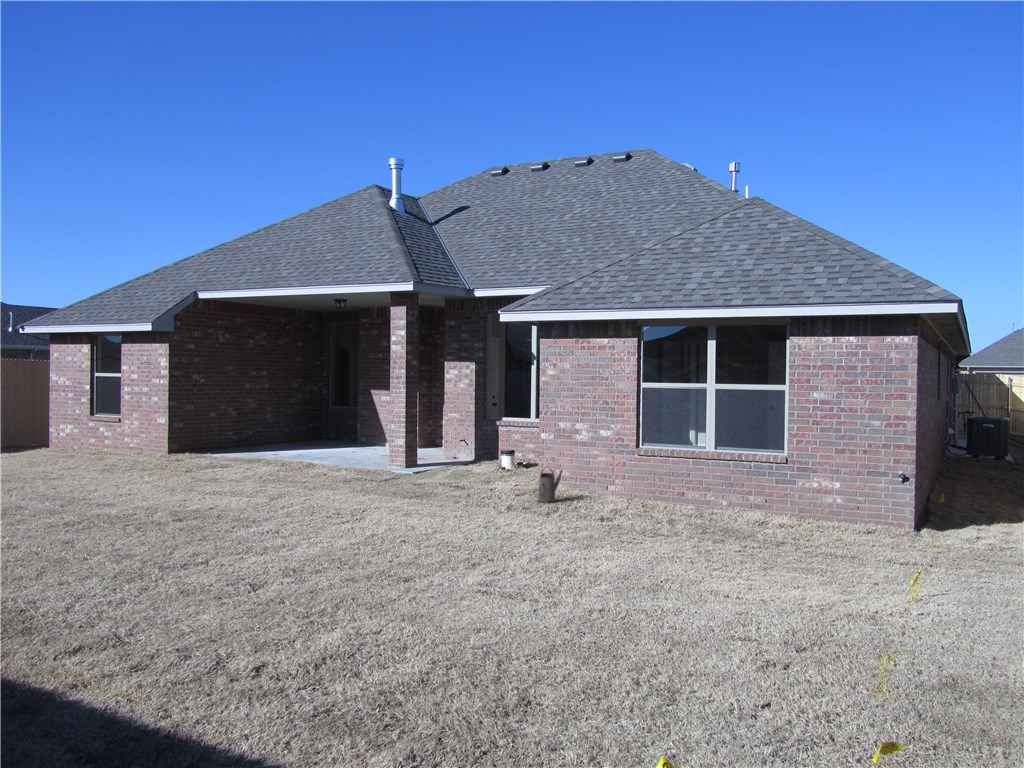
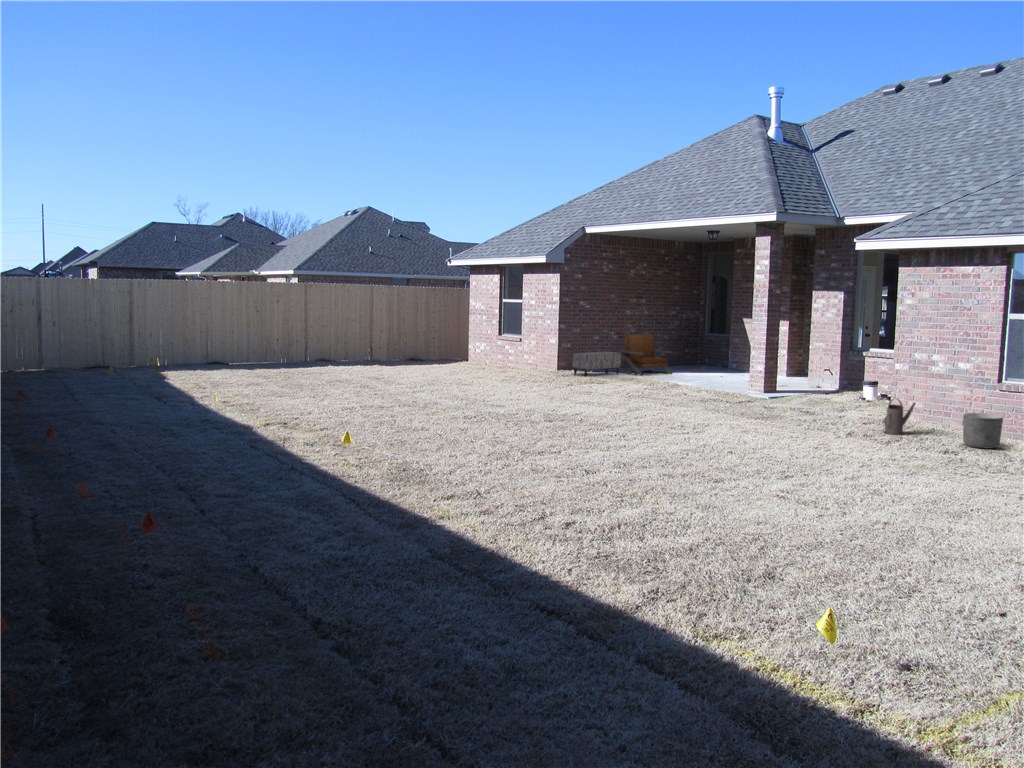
lounge chair: none [240,409,301,455] -> present [619,334,672,375]
bench: none [187,430,243,459] -> present [573,352,621,376]
planter: none [610,477,643,510] -> present [963,413,1003,449]

